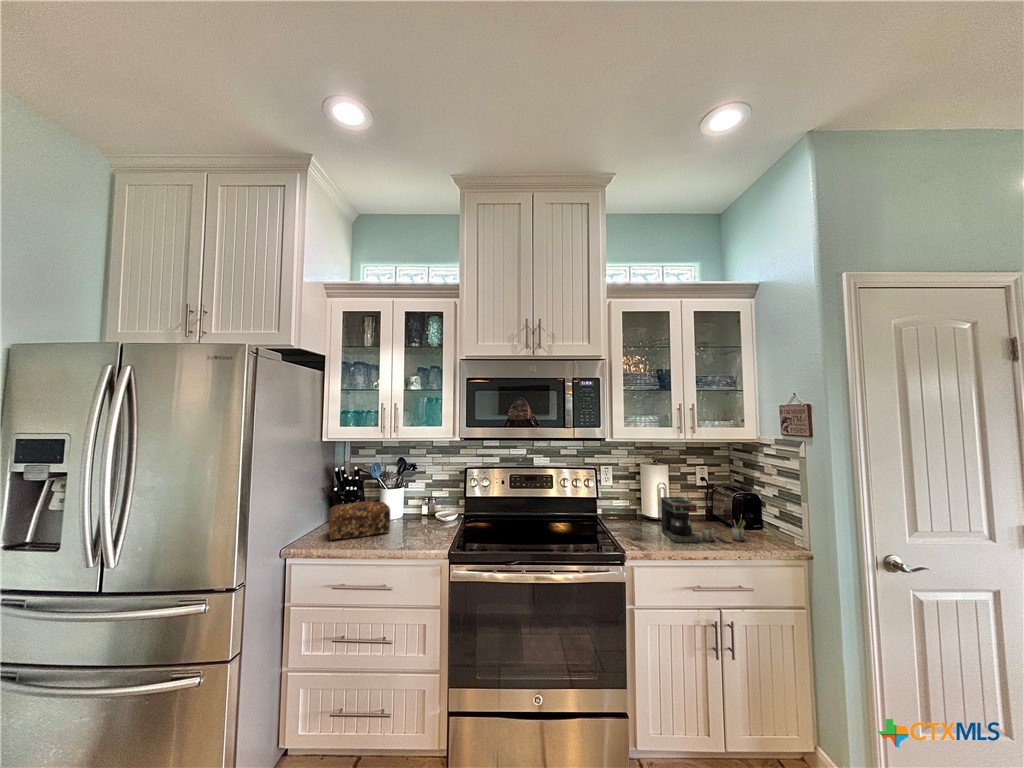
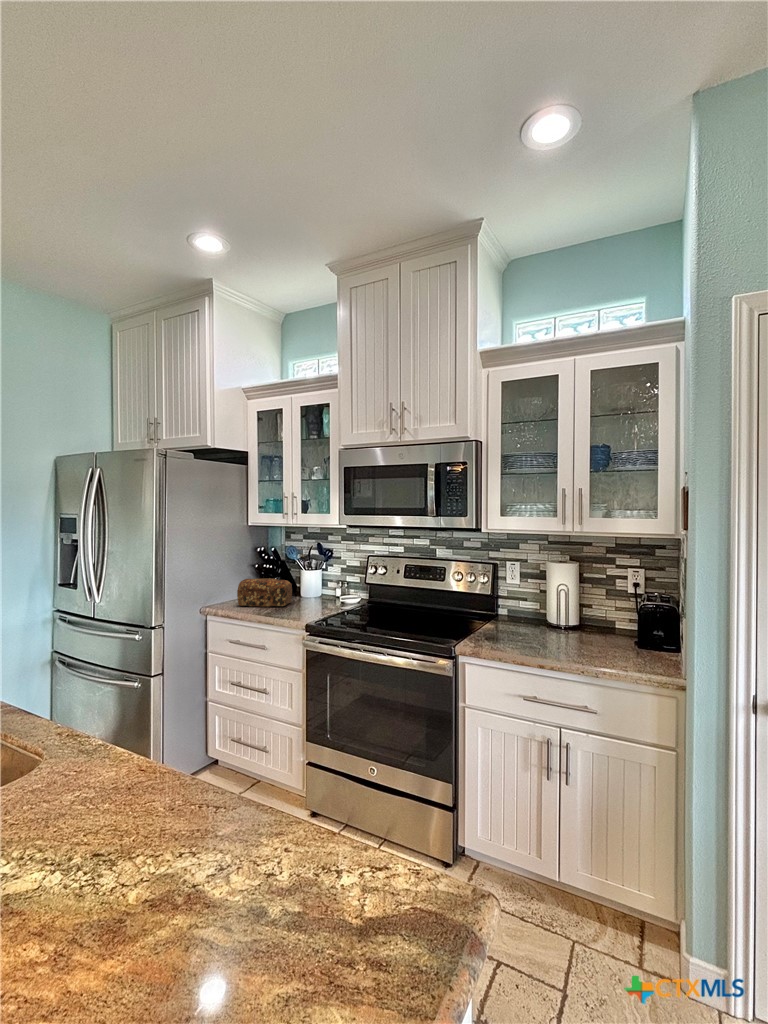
coffee maker: present [661,497,745,543] -> none [525,598,625,658]

